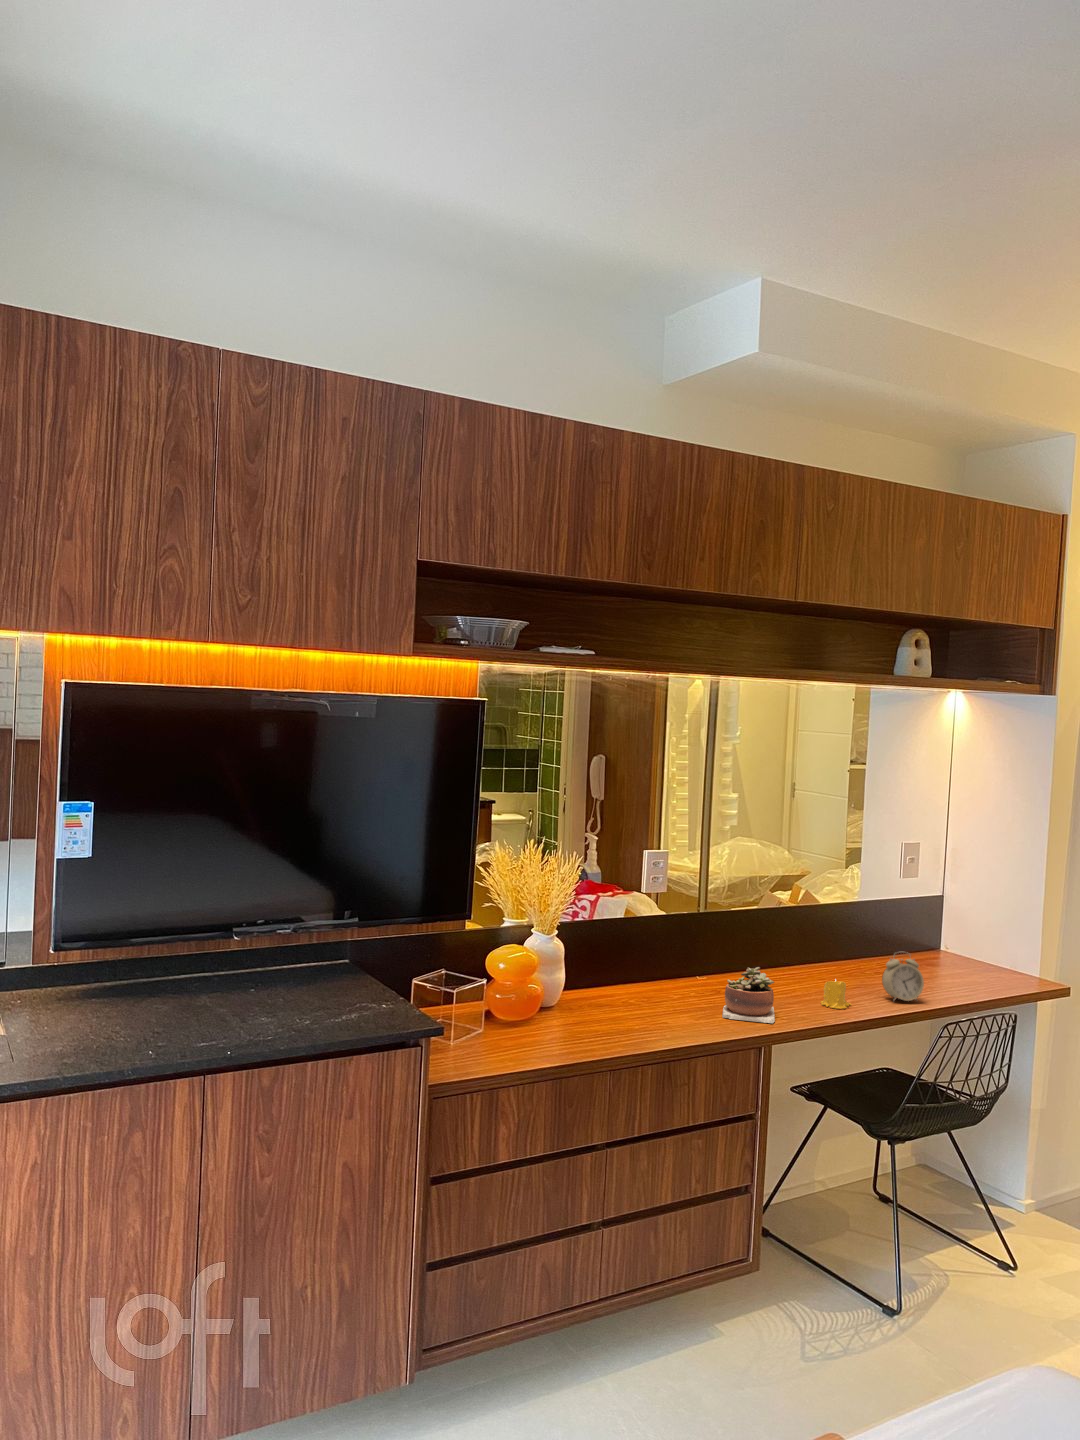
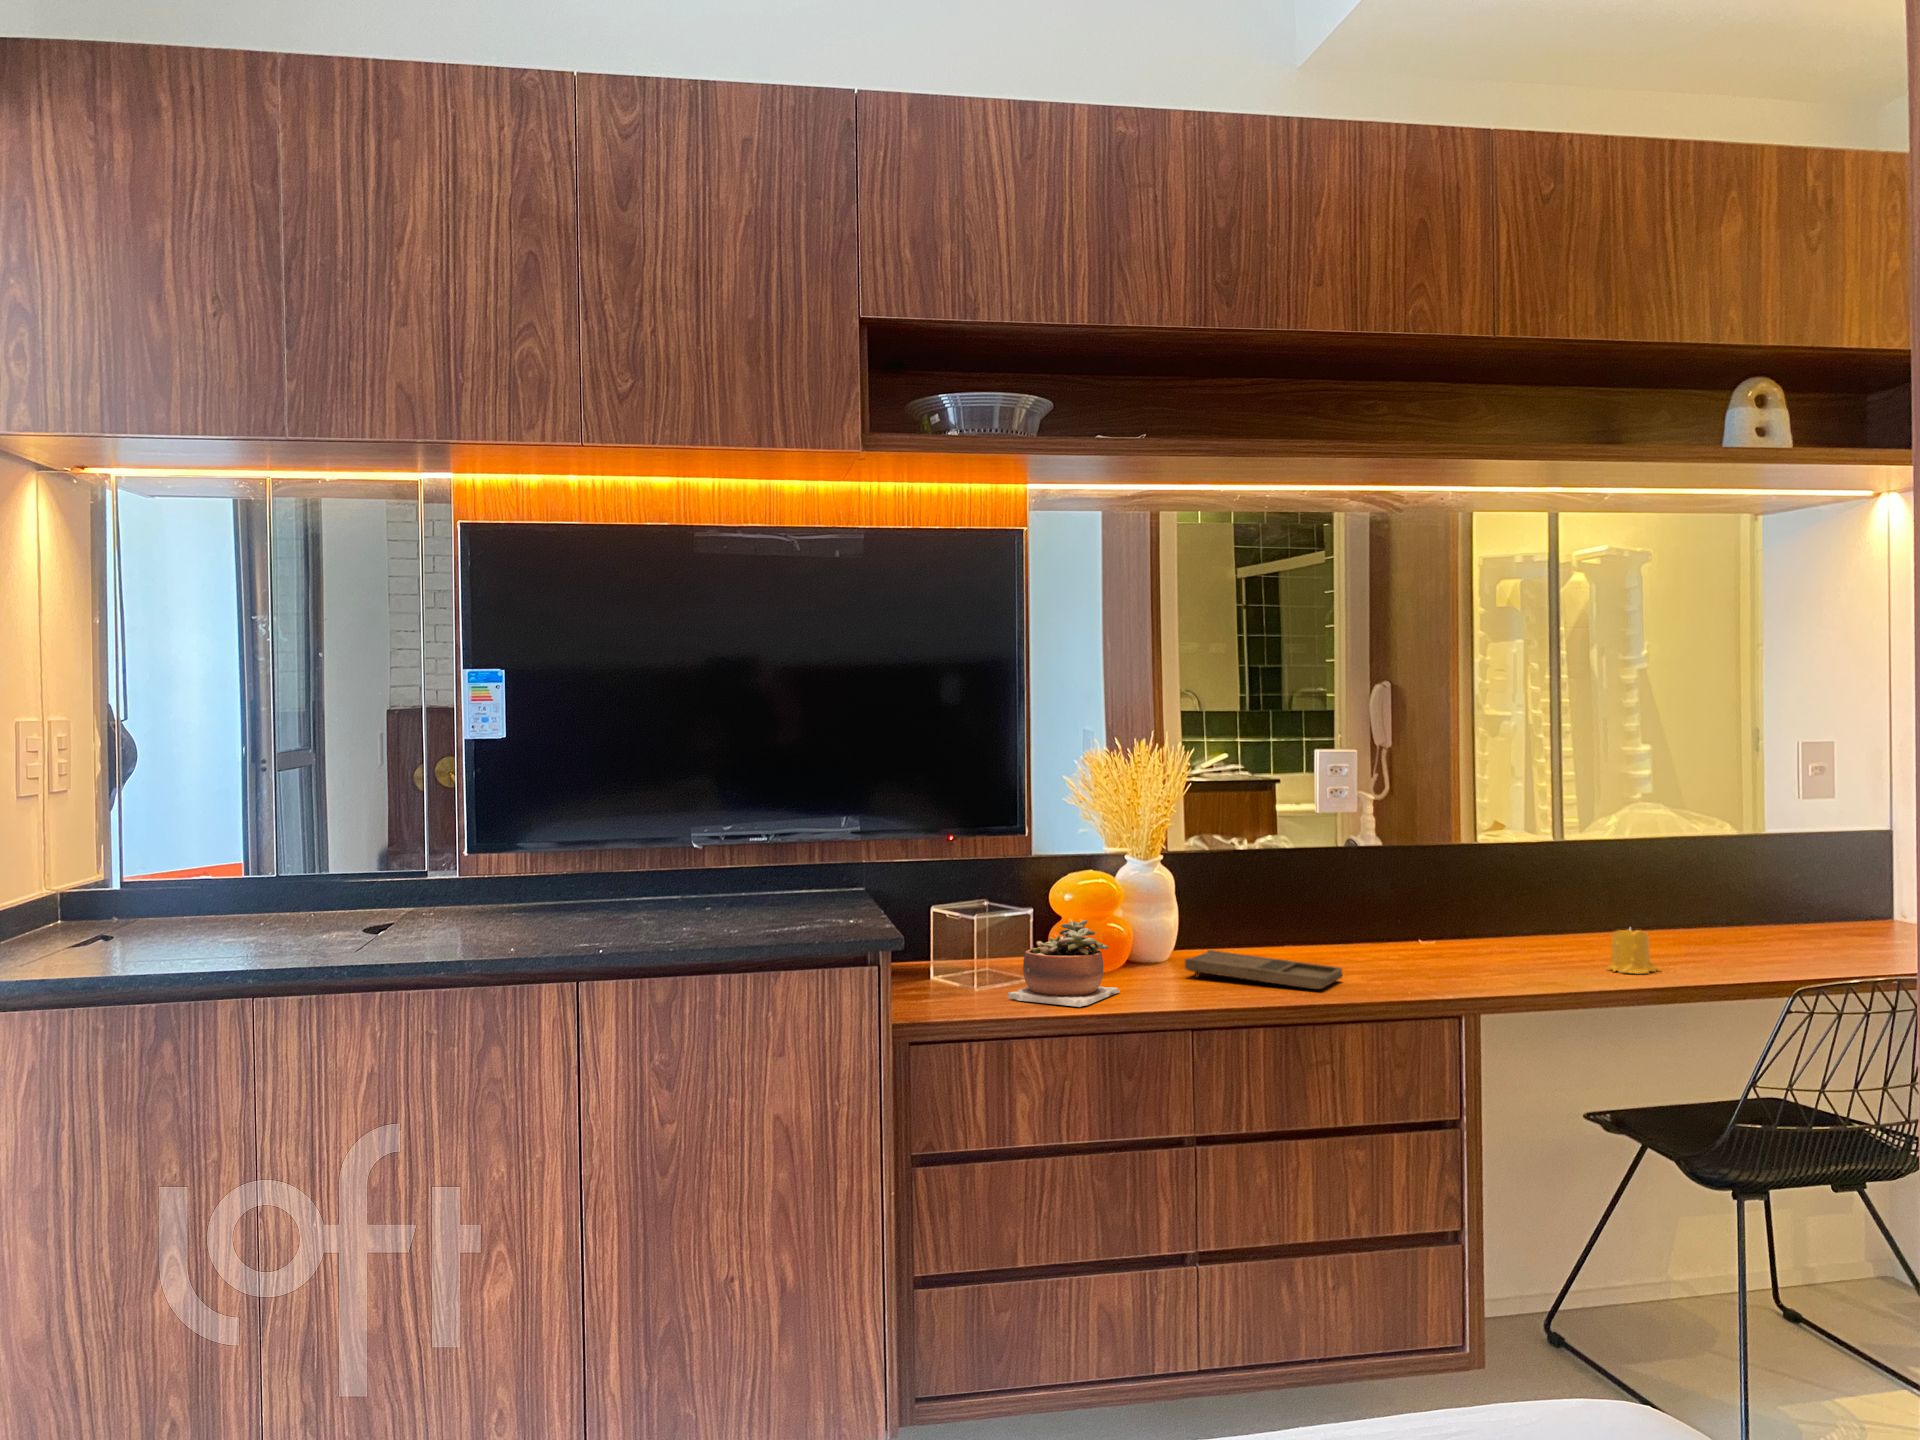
alarm clock: present [882,958,924,1001] -> none [1728,887,1803,969]
succulent plant: present [722,967,775,1023] -> present [1008,920,1120,1007]
tray: none [583,999,682,1033] -> present [1185,950,1342,989]

